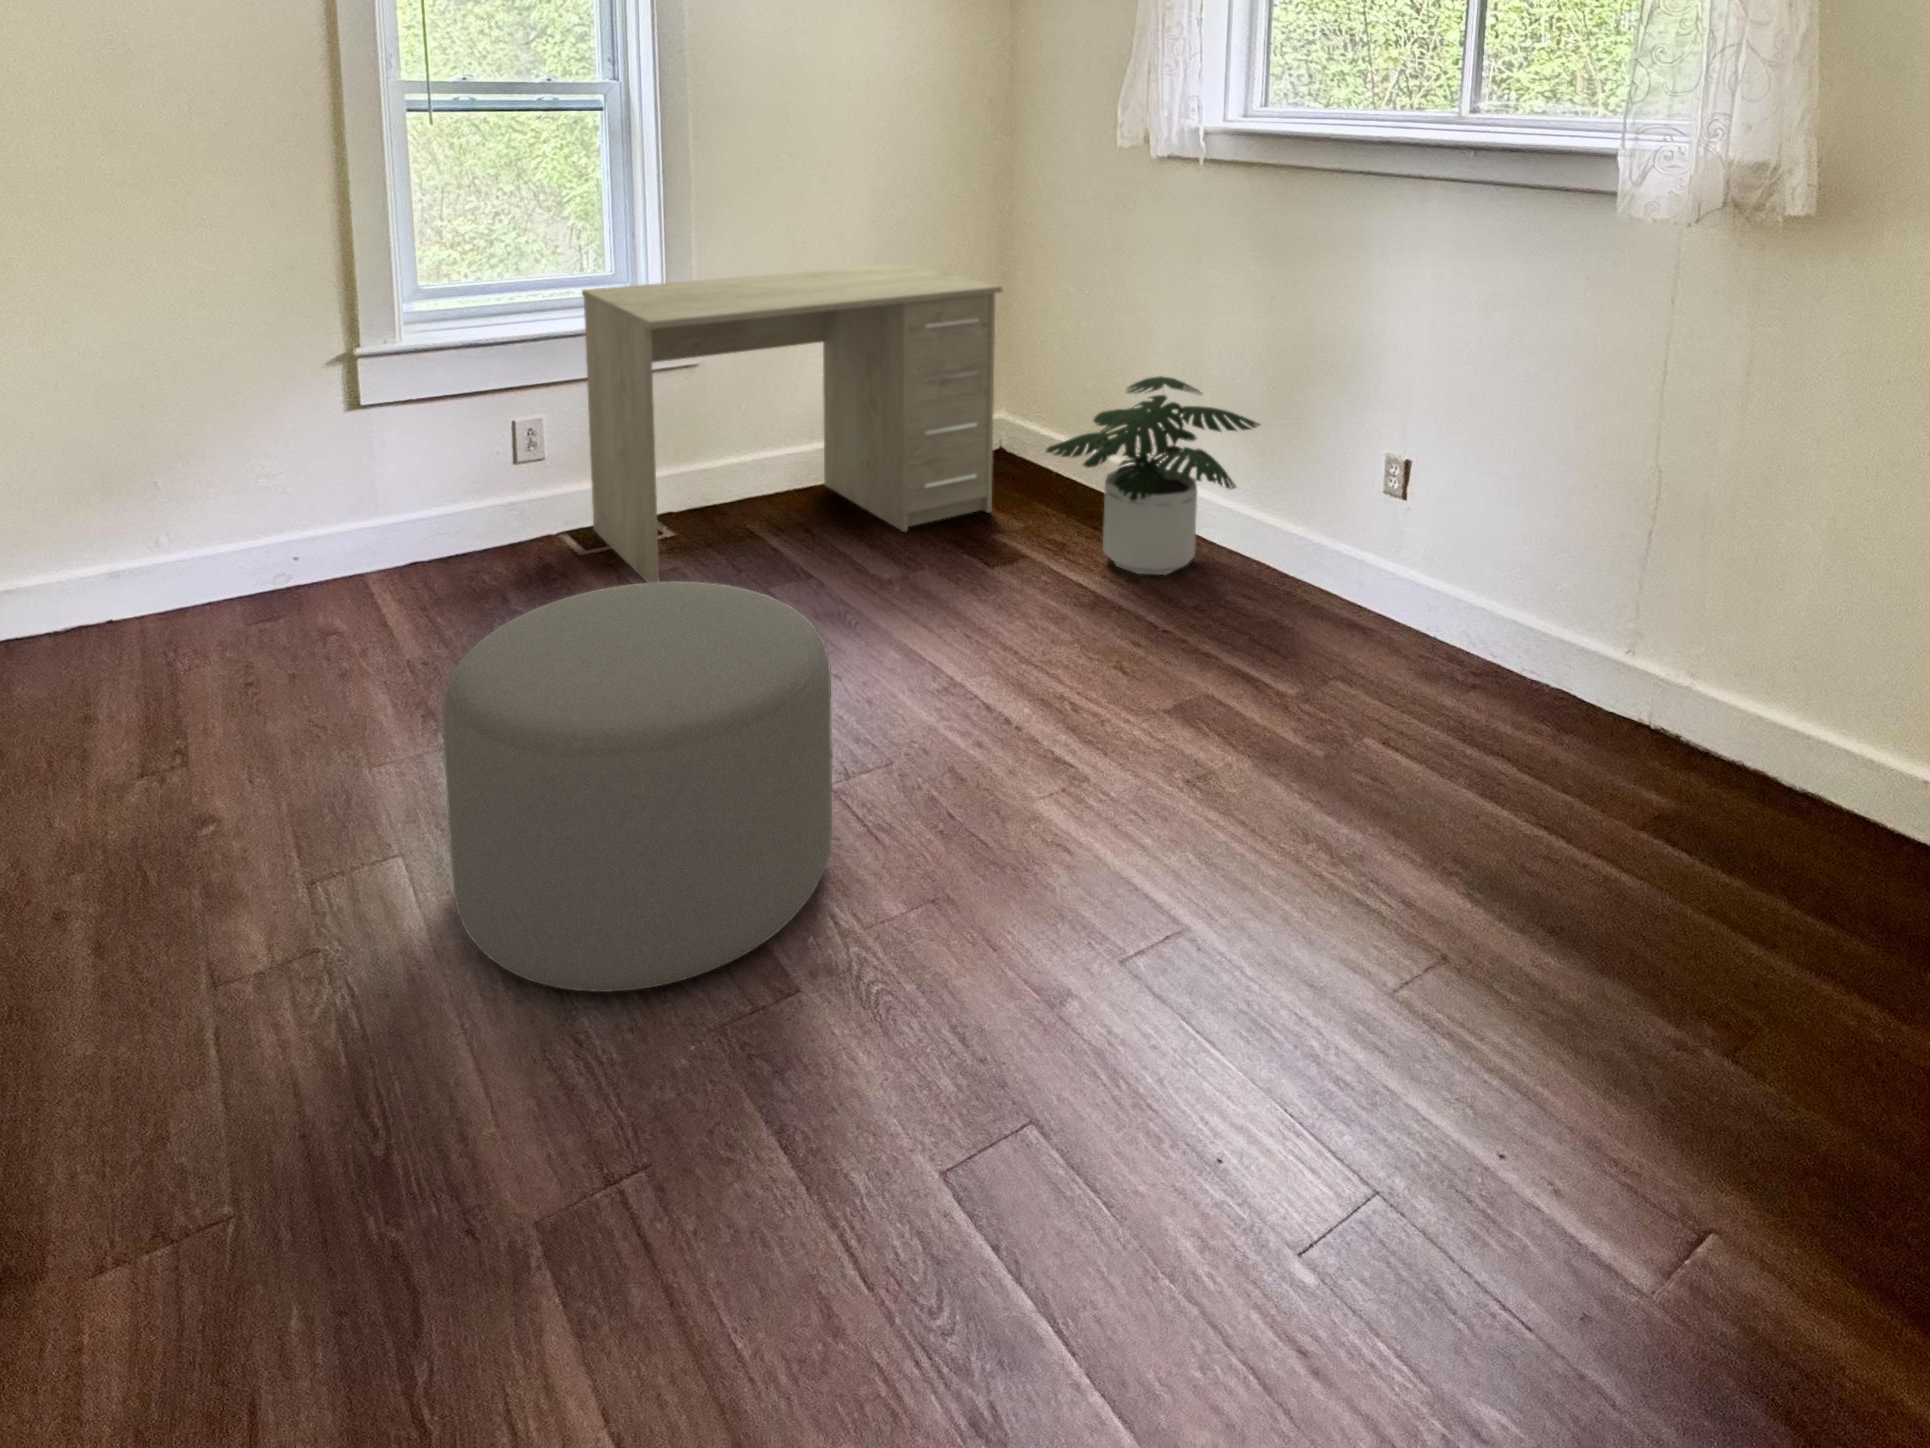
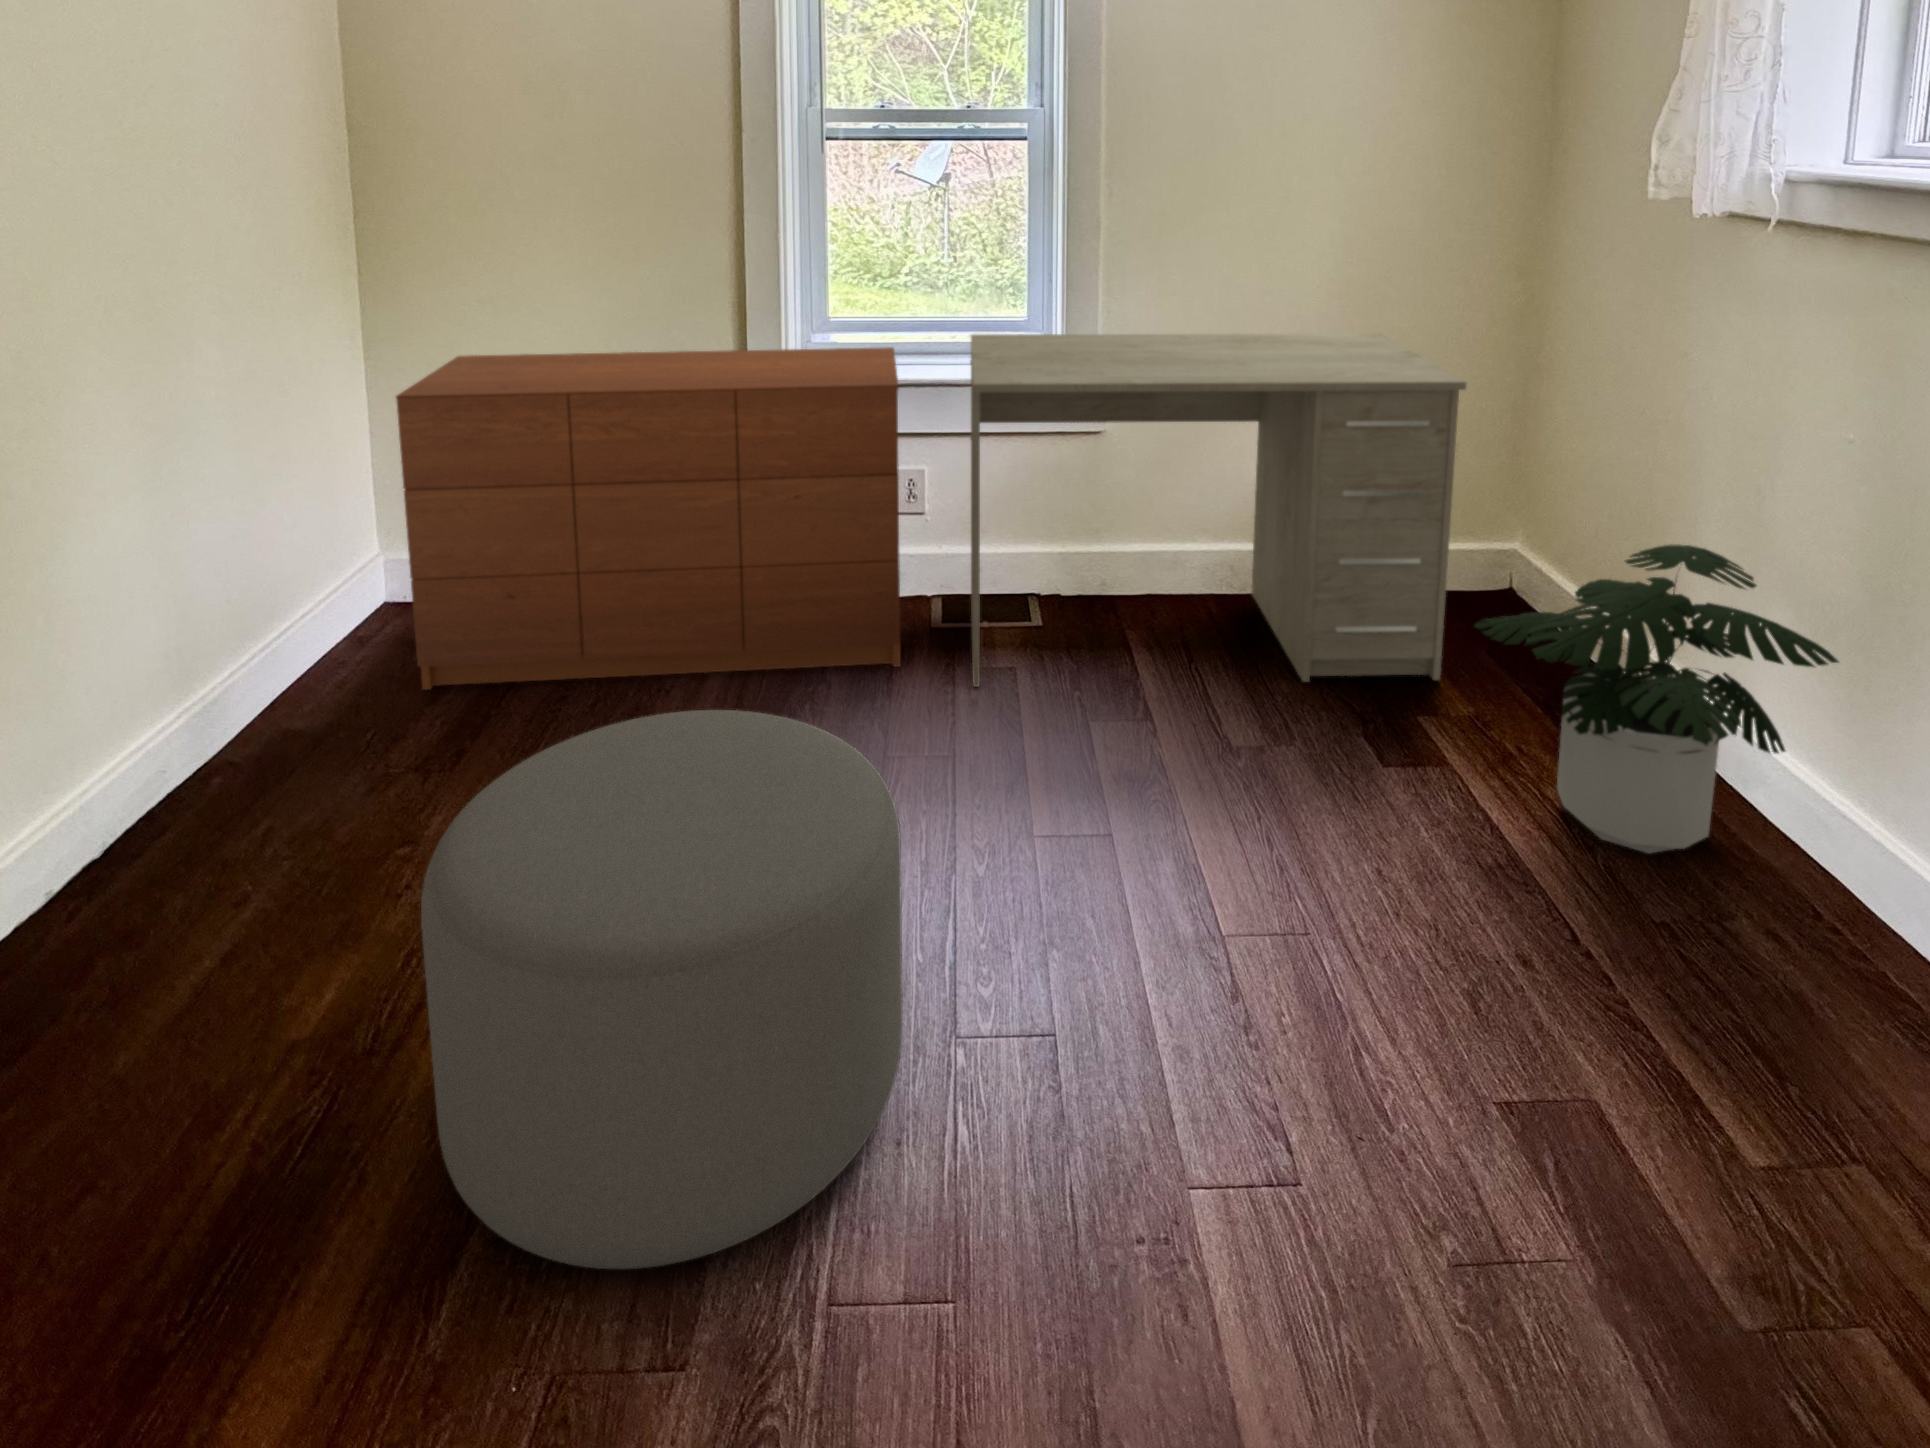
dresser: none [8,308,575,722] -> present [396,347,901,690]

